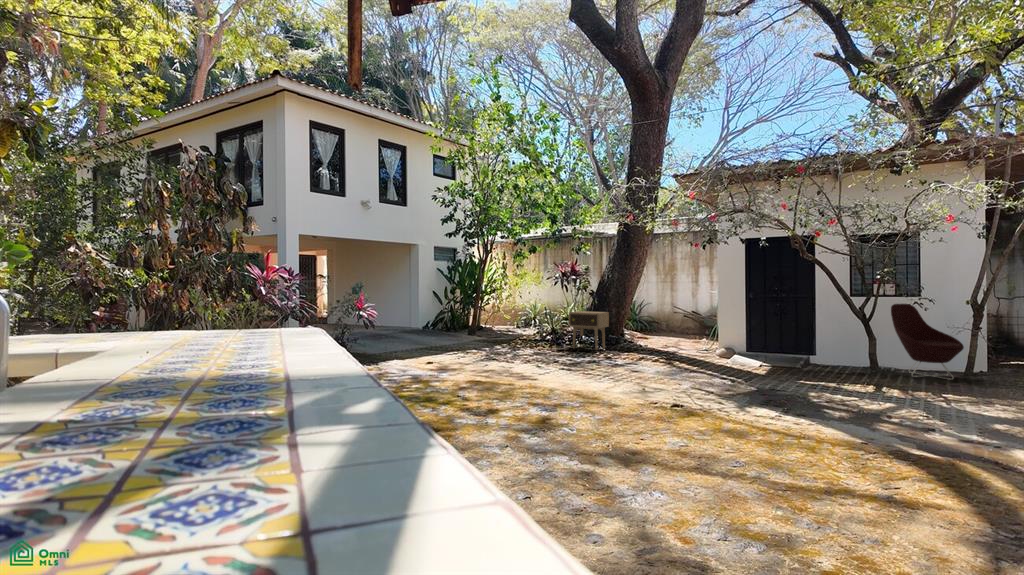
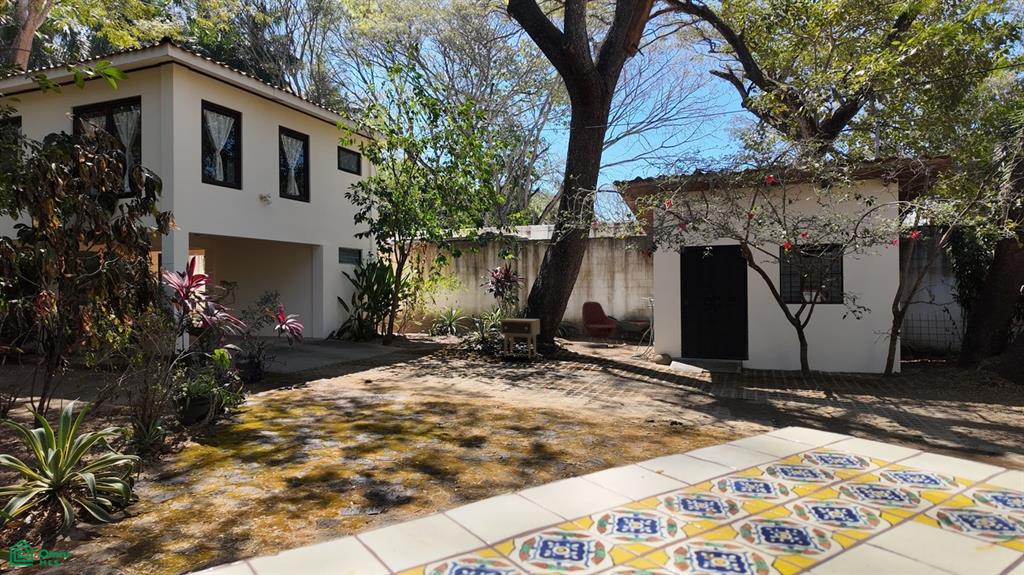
chair: present [891,304,964,380] -> present [582,302,616,348]

